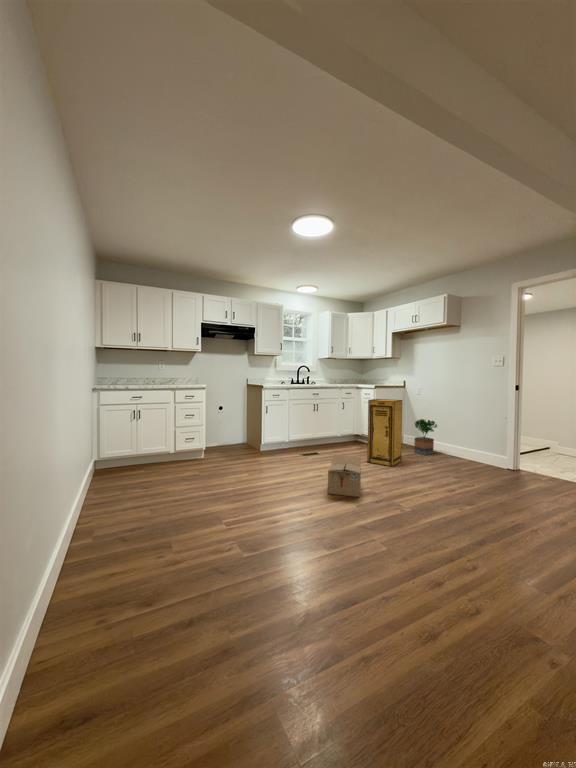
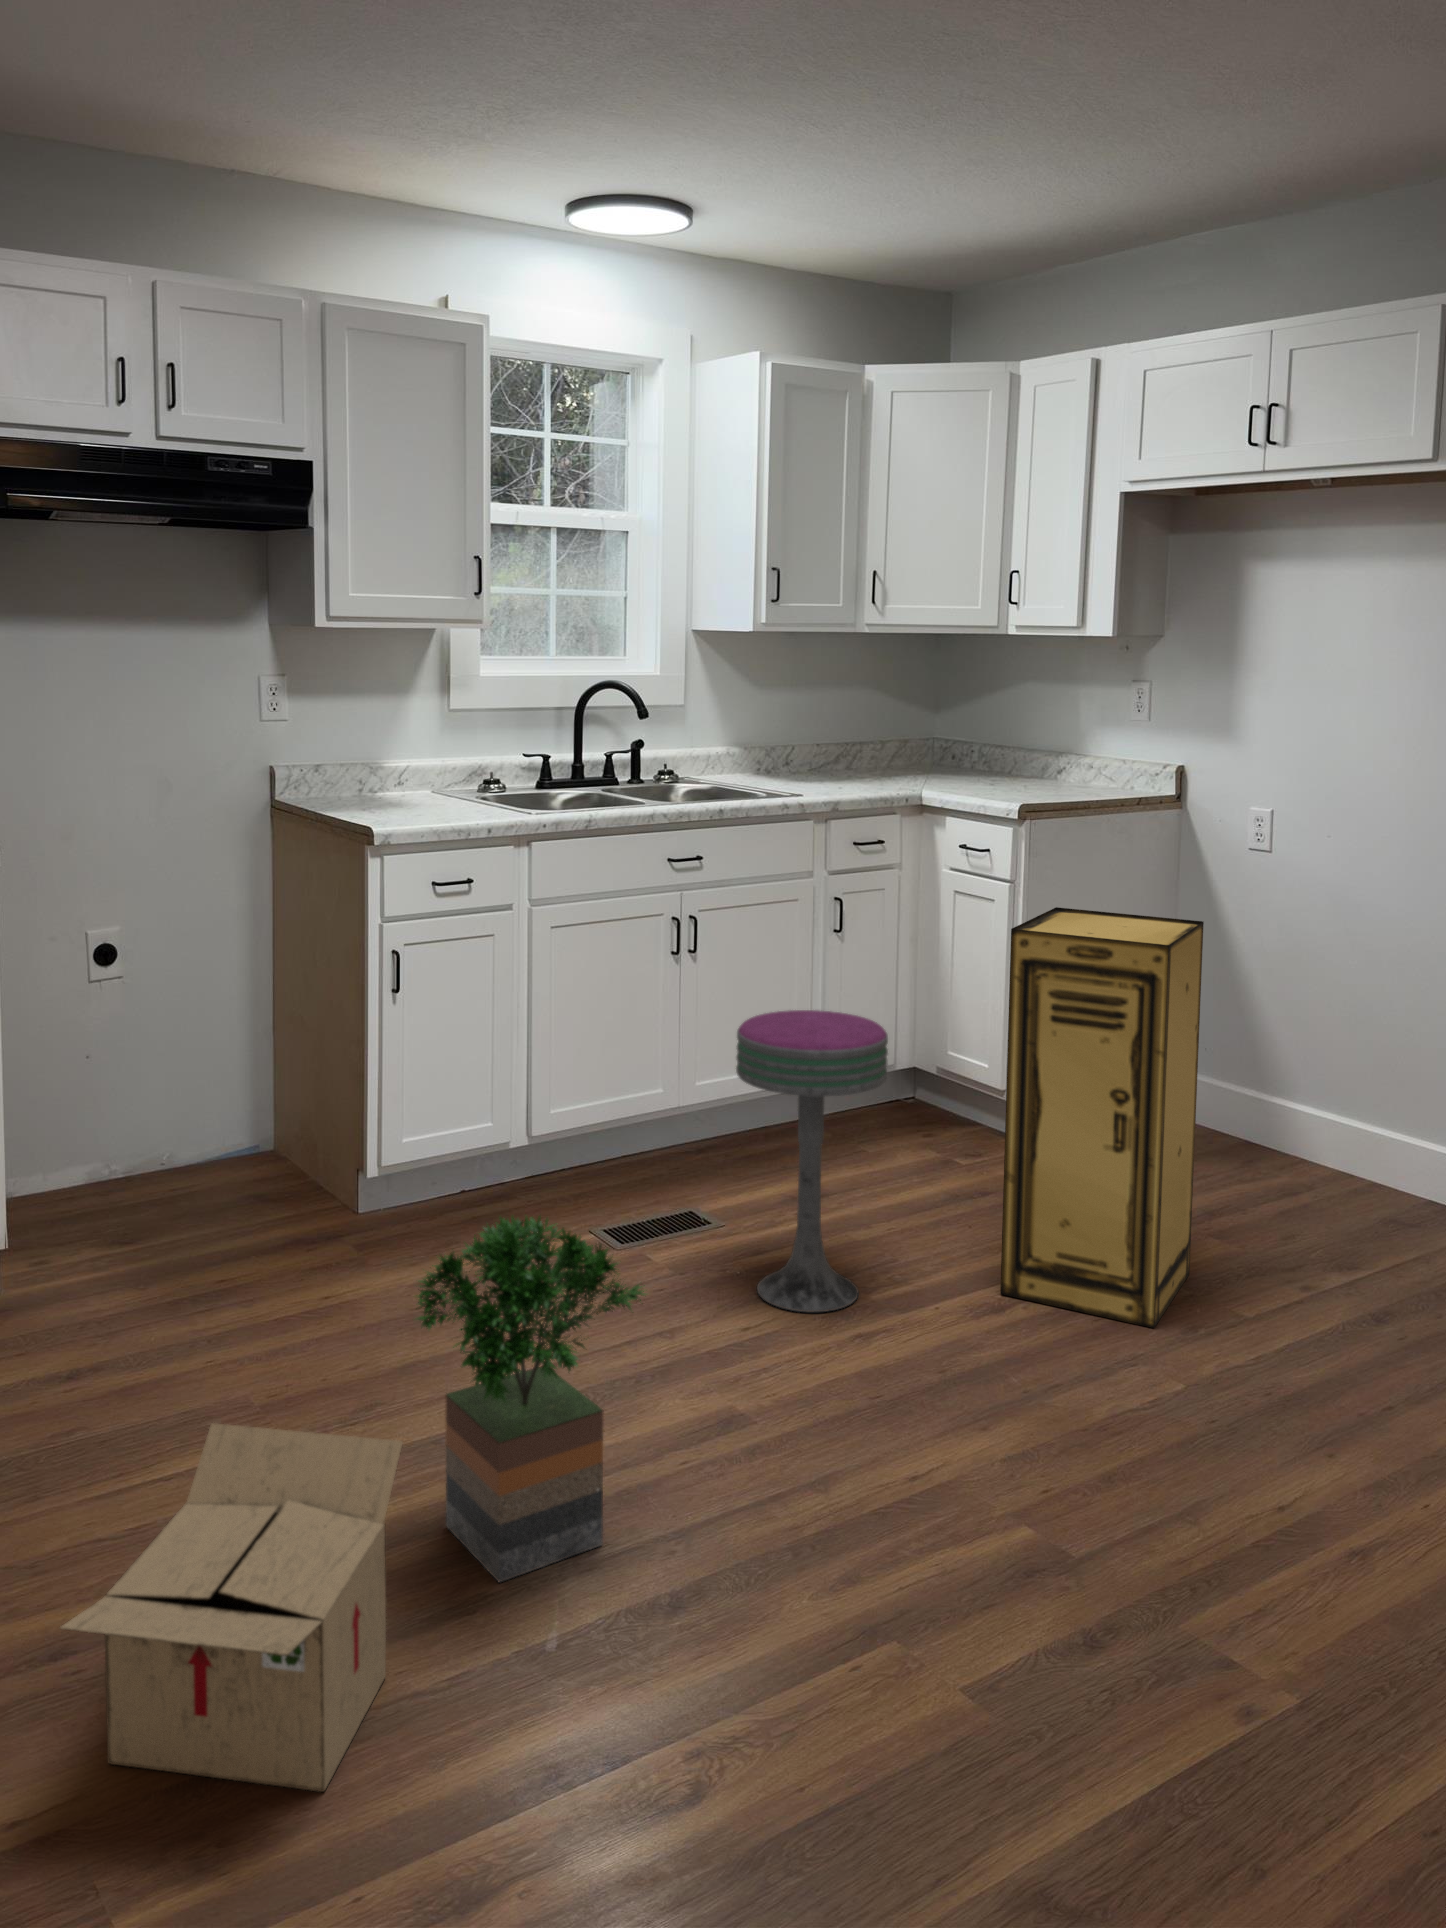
bar stool: none [323,415,348,463] -> present [736,1010,888,1312]
potted tree: present [414,419,437,455] -> present [417,1216,645,1583]
cardboard box: present [328,455,361,497] -> present [60,1423,403,1792]

